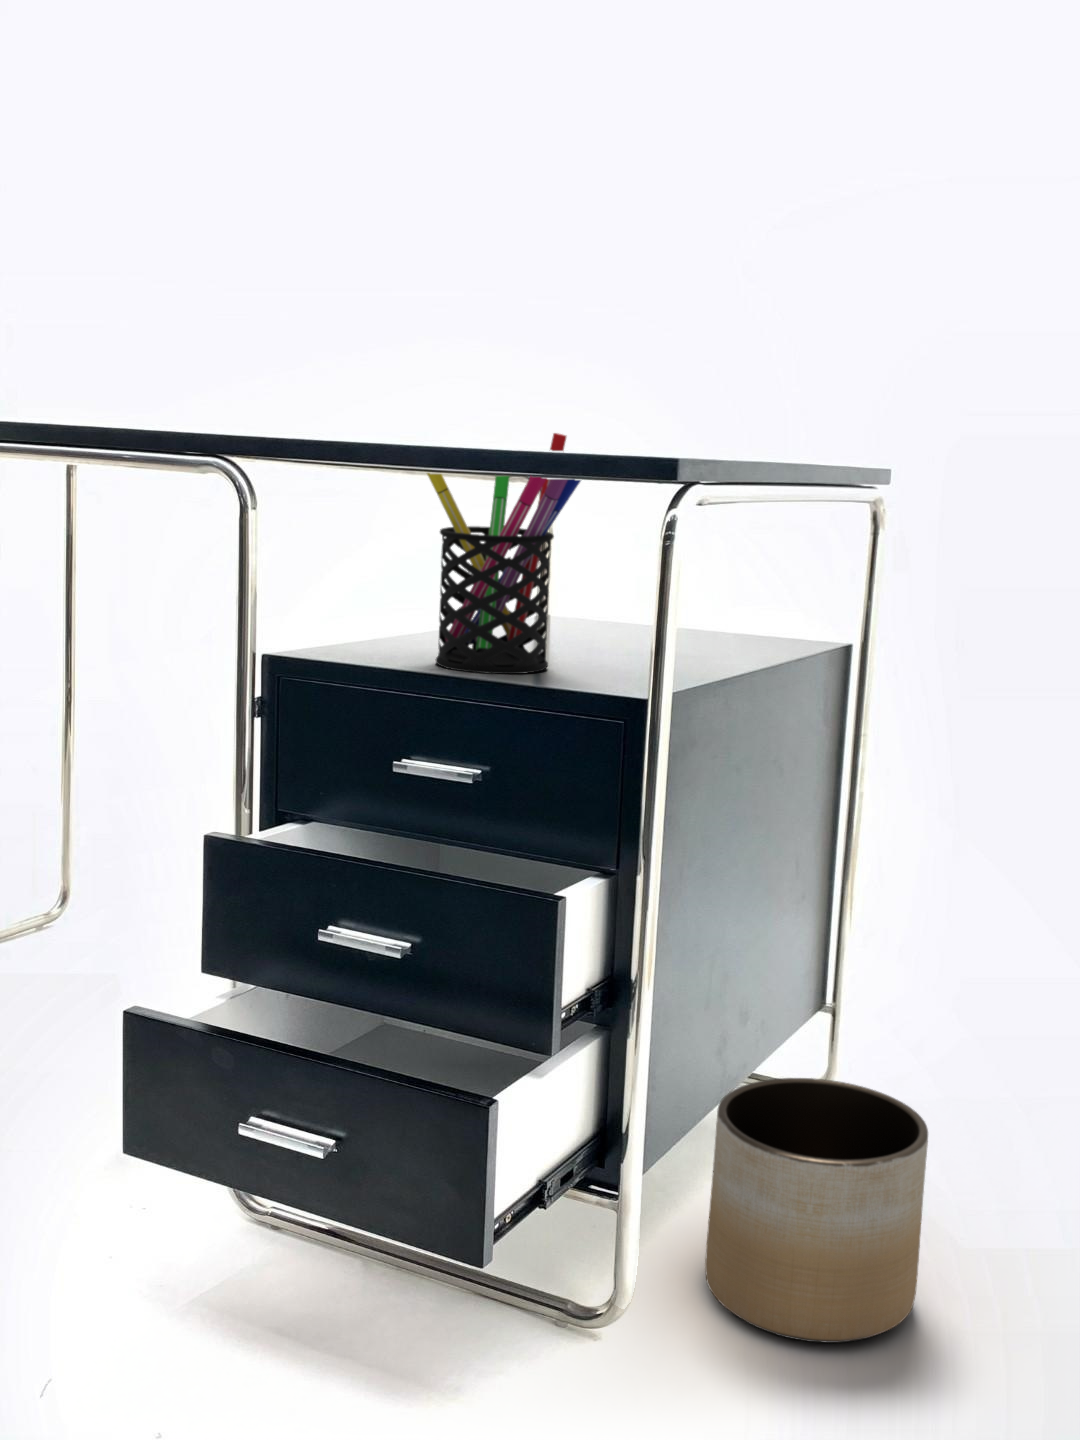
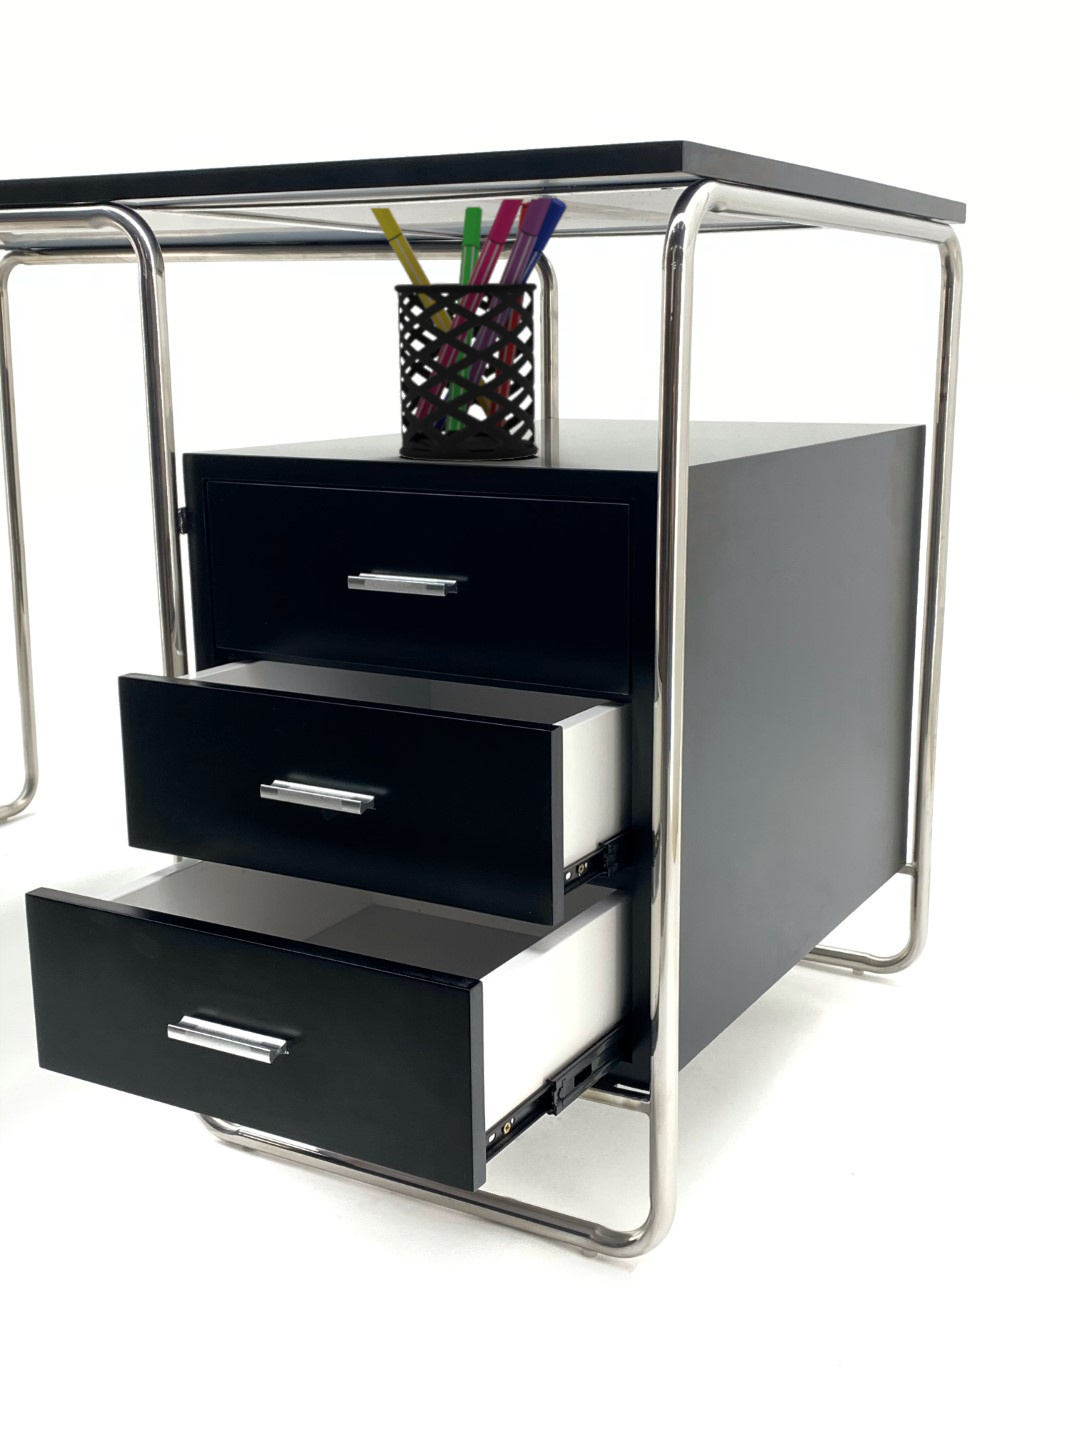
planter: present [705,1078,928,1343] -> none [765,946,1033,1264]

